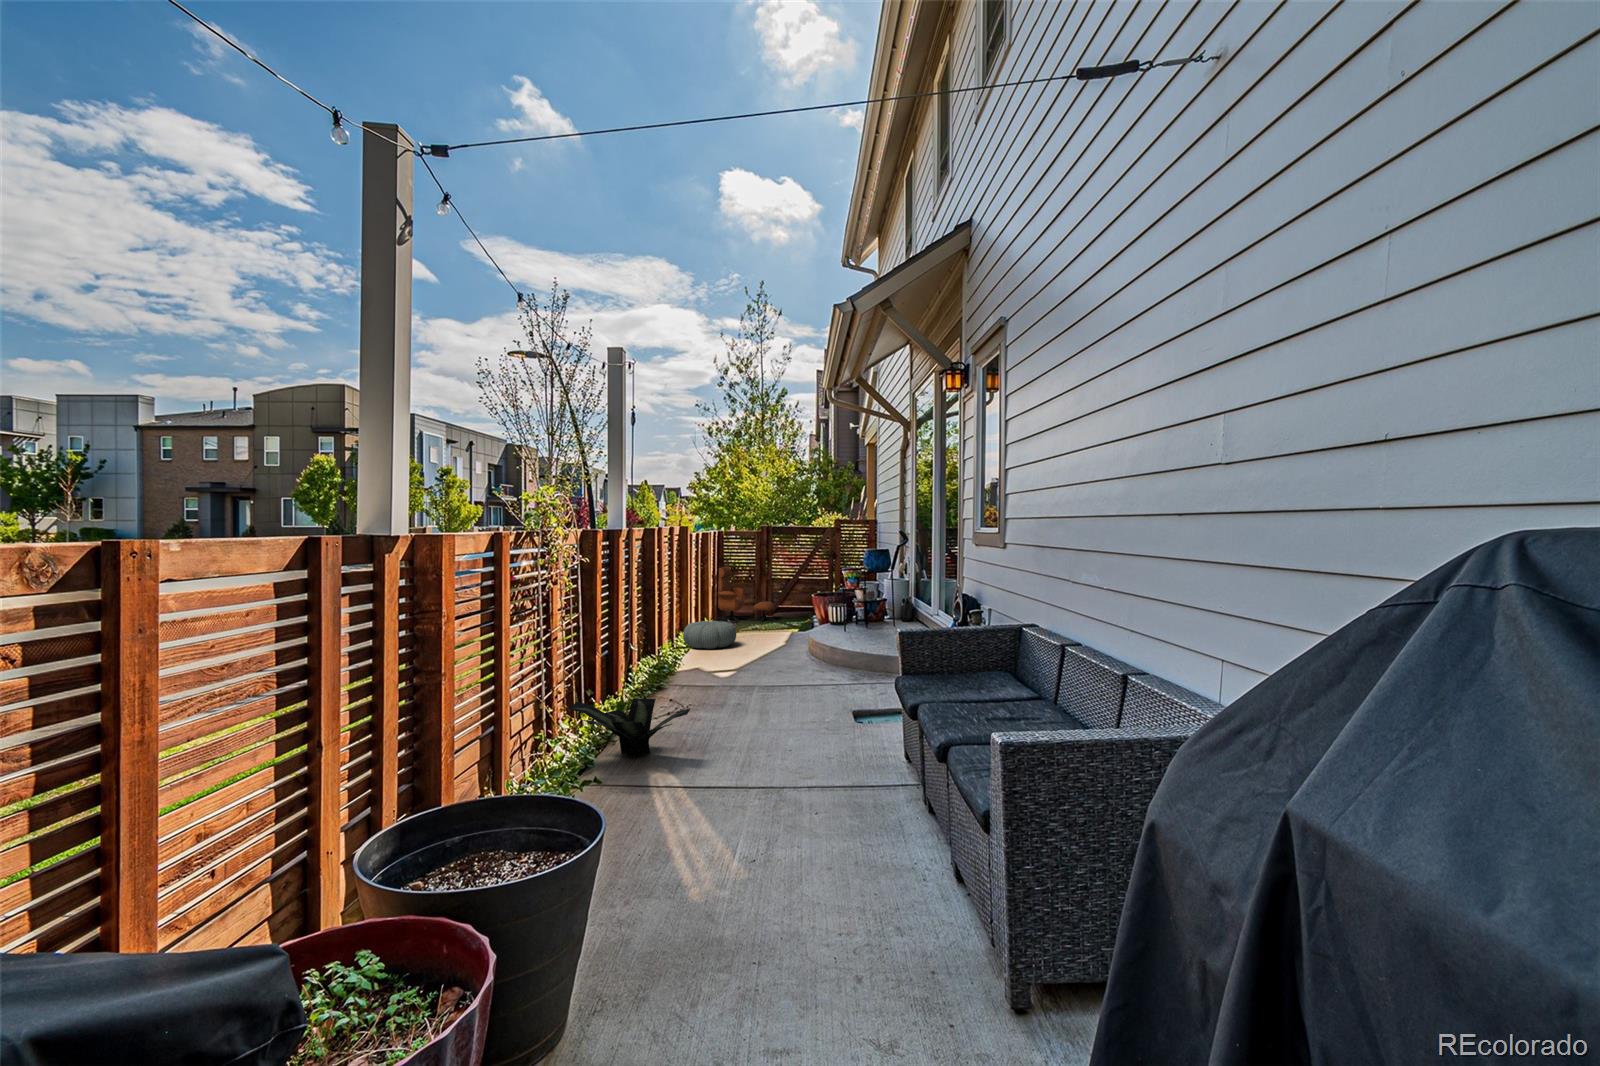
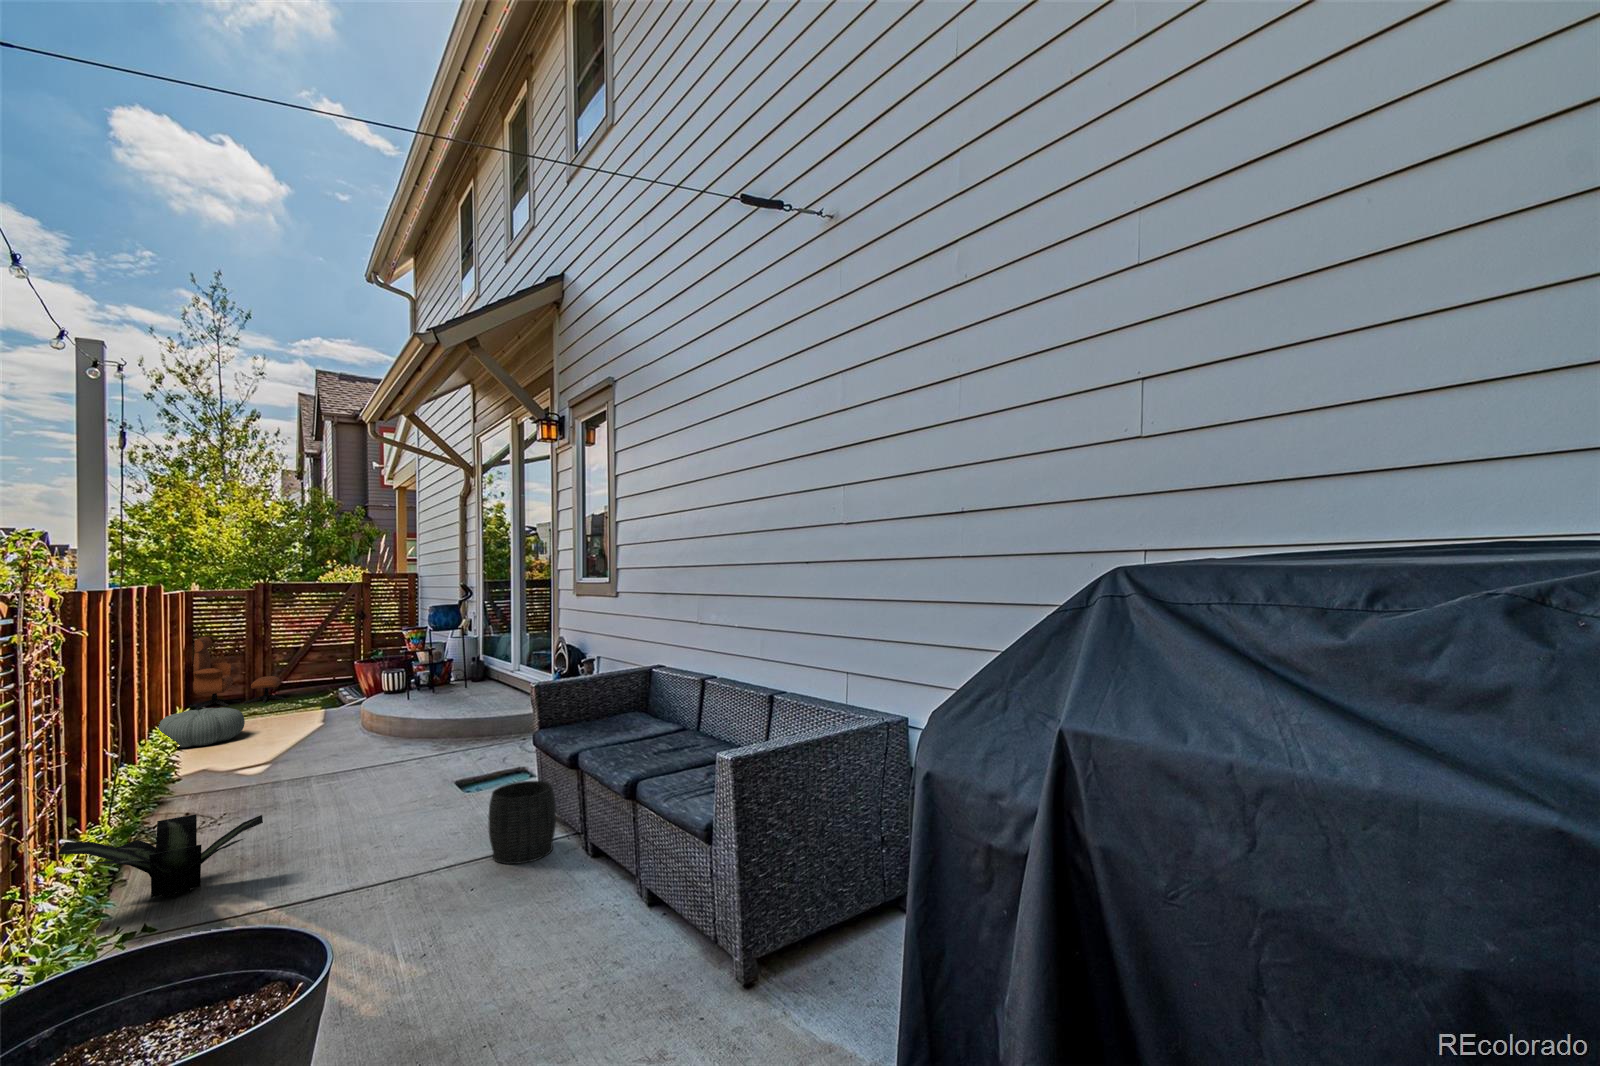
woven basket: none [843,722,904,800] -> present [488,781,556,864]

